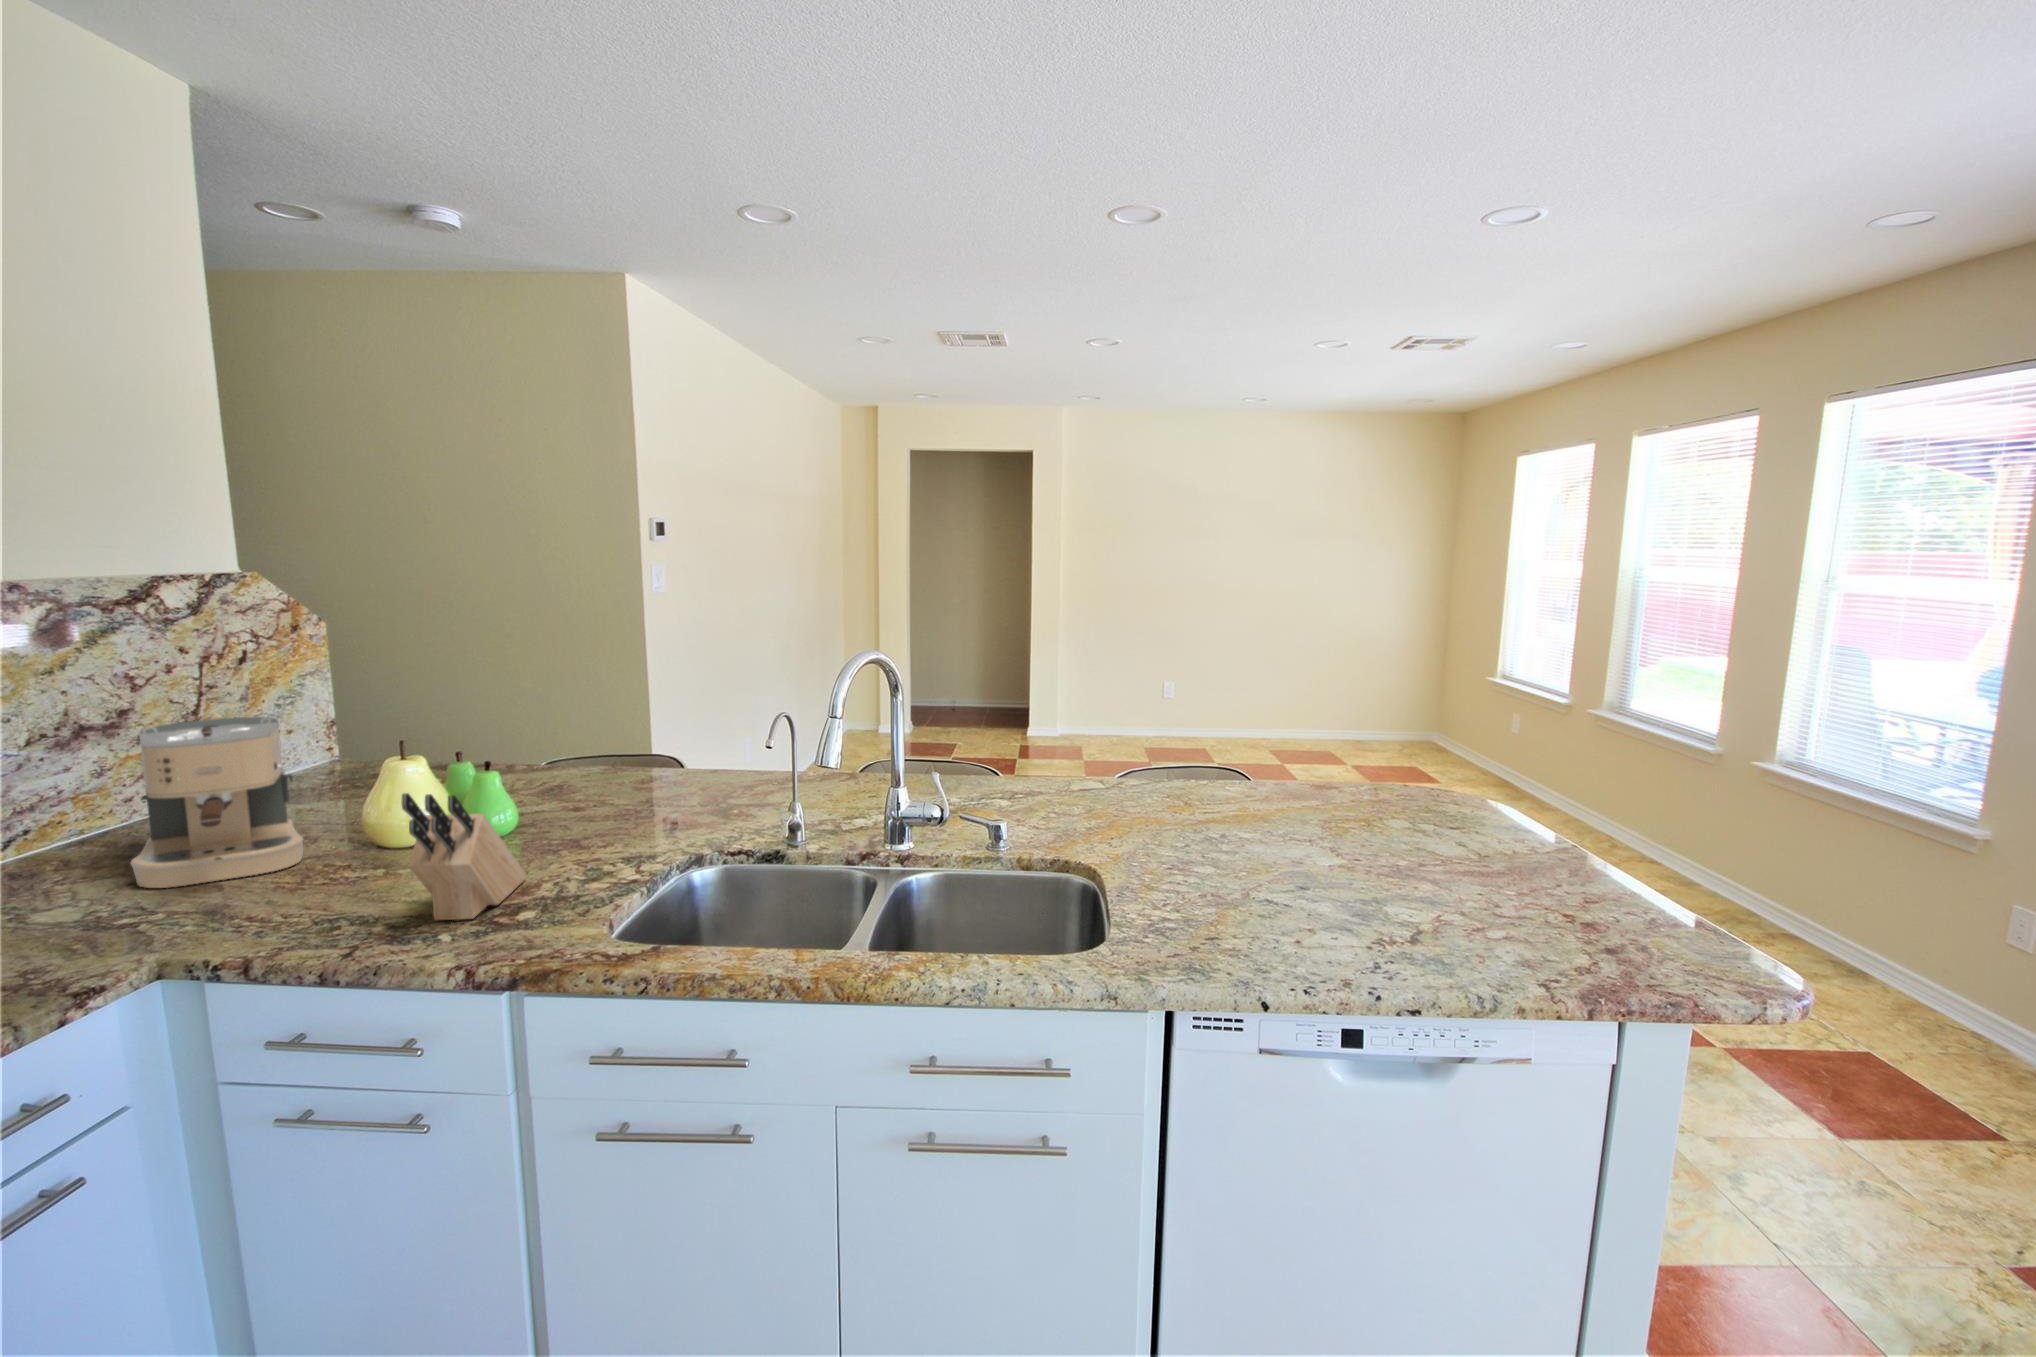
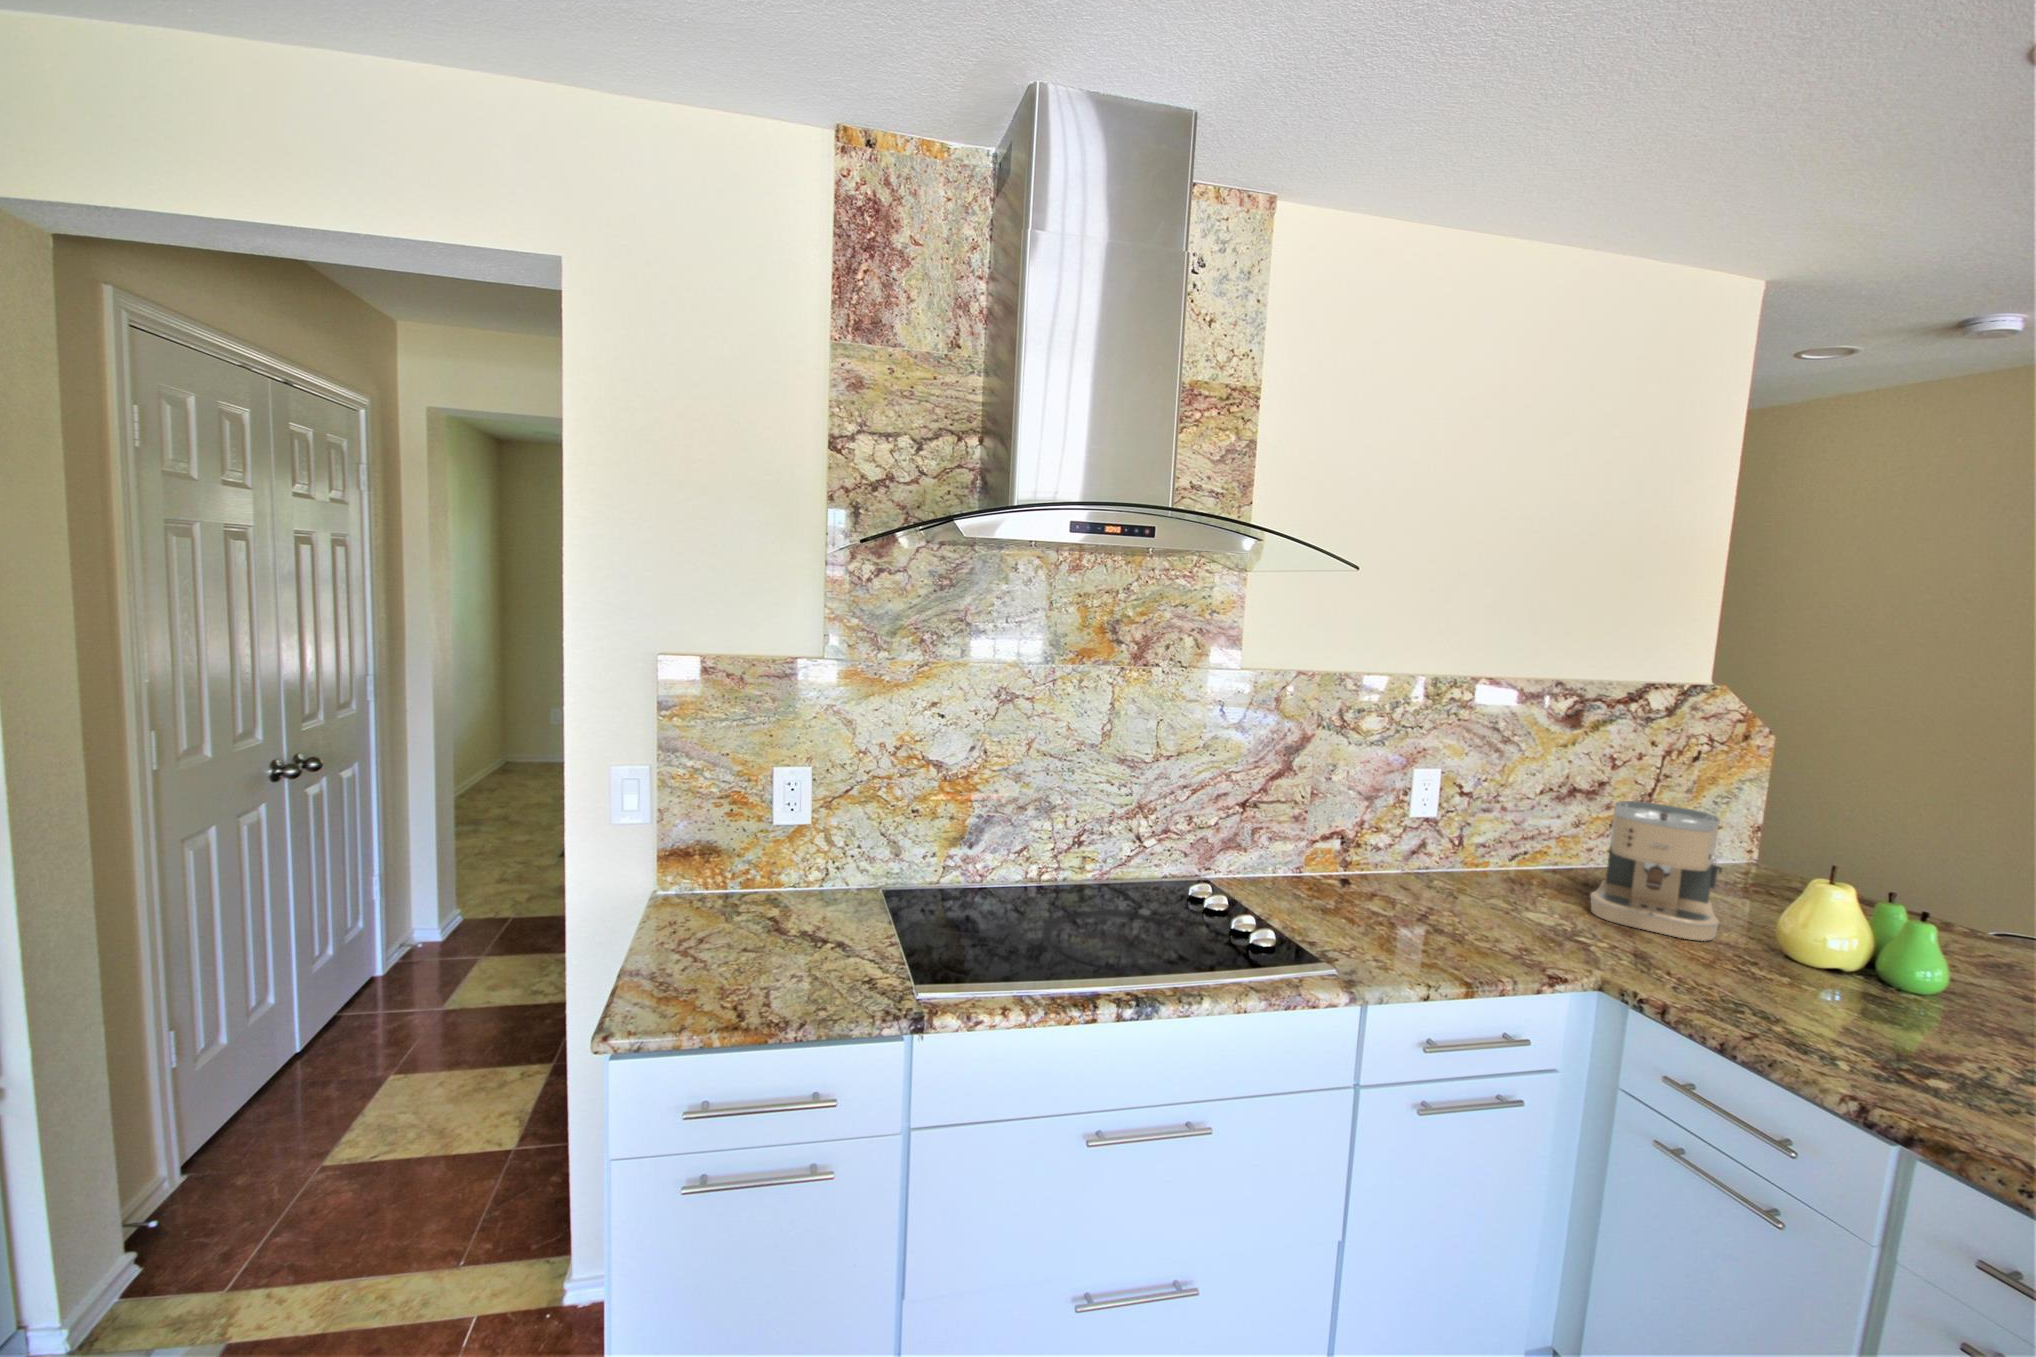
knife block: present [402,793,526,921] -> none [1818,922,1950,1062]

